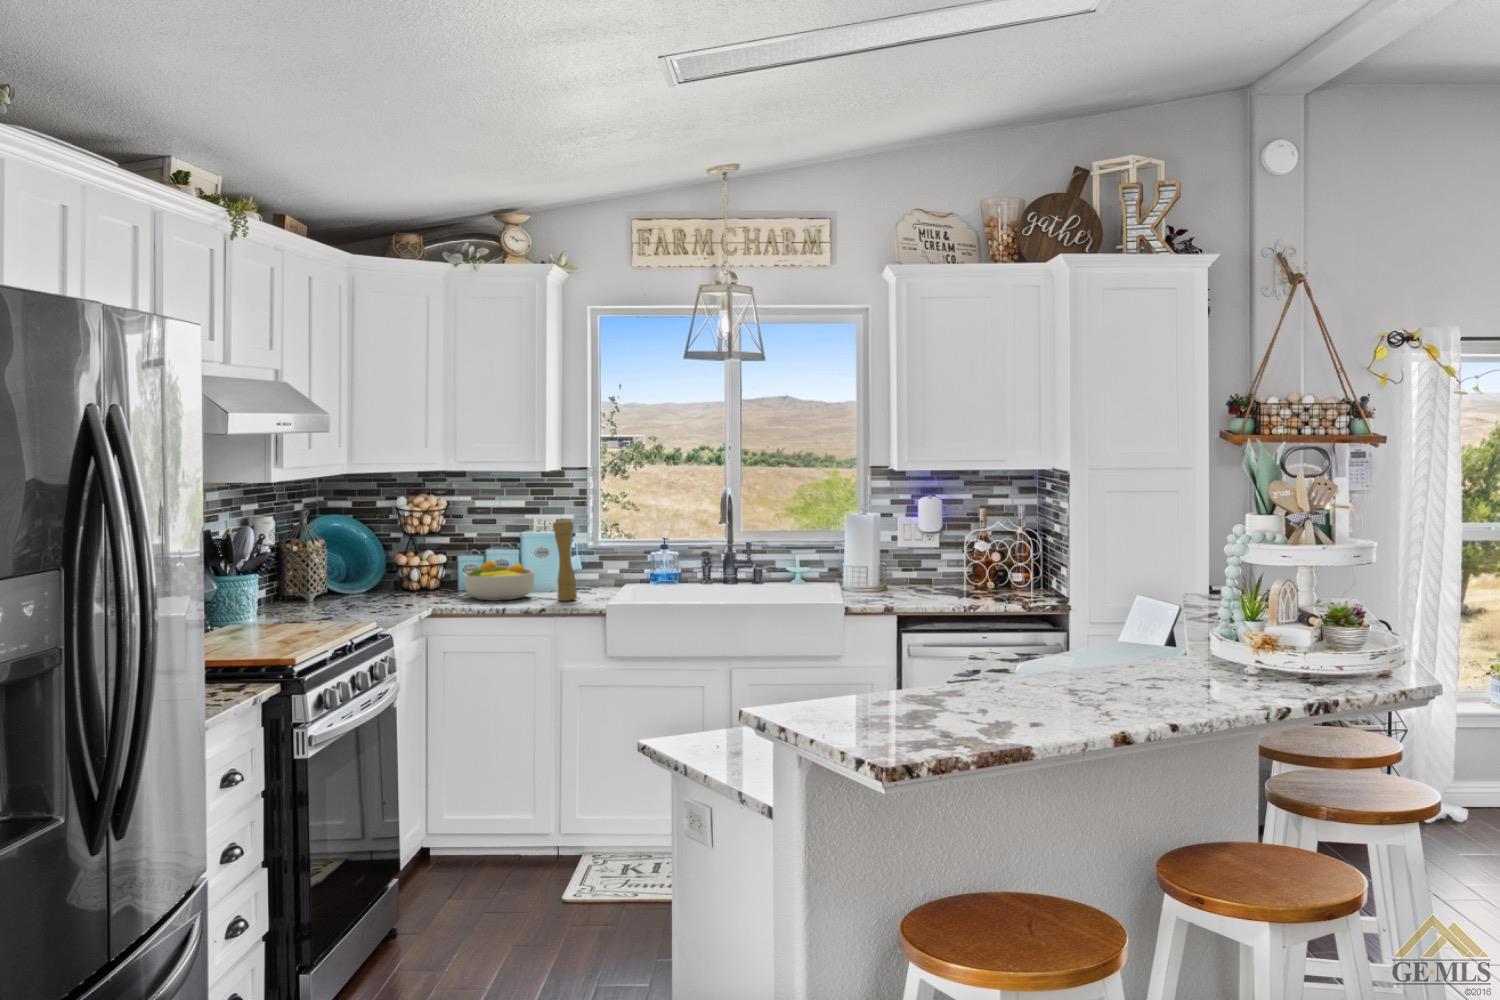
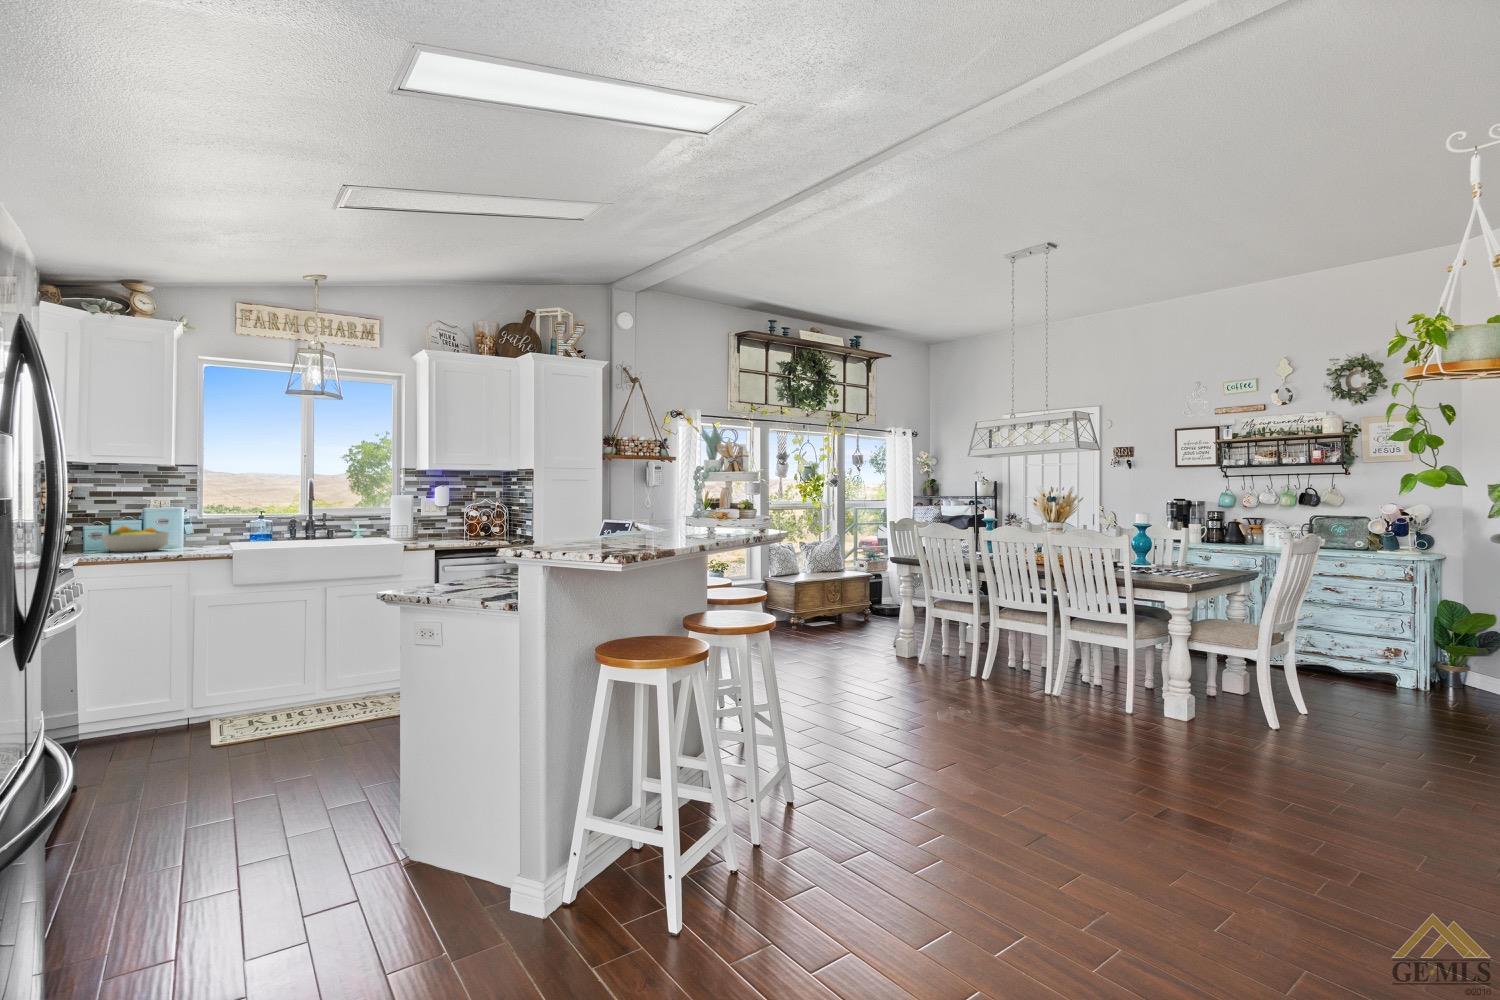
pepper mill: present [553,519,577,601] -> none [188,495,207,550]

